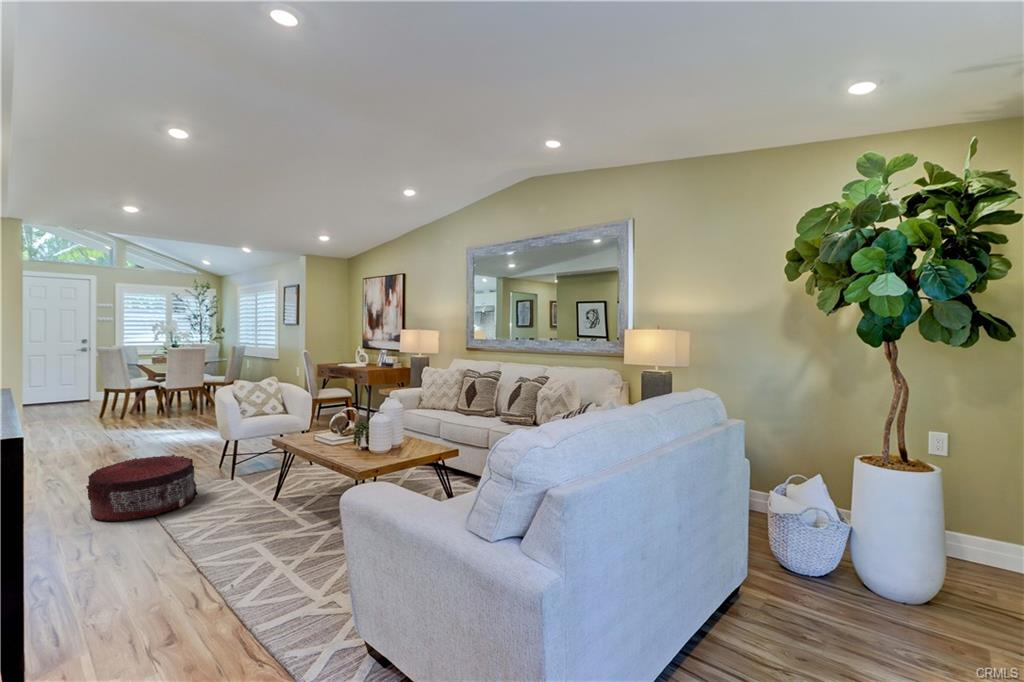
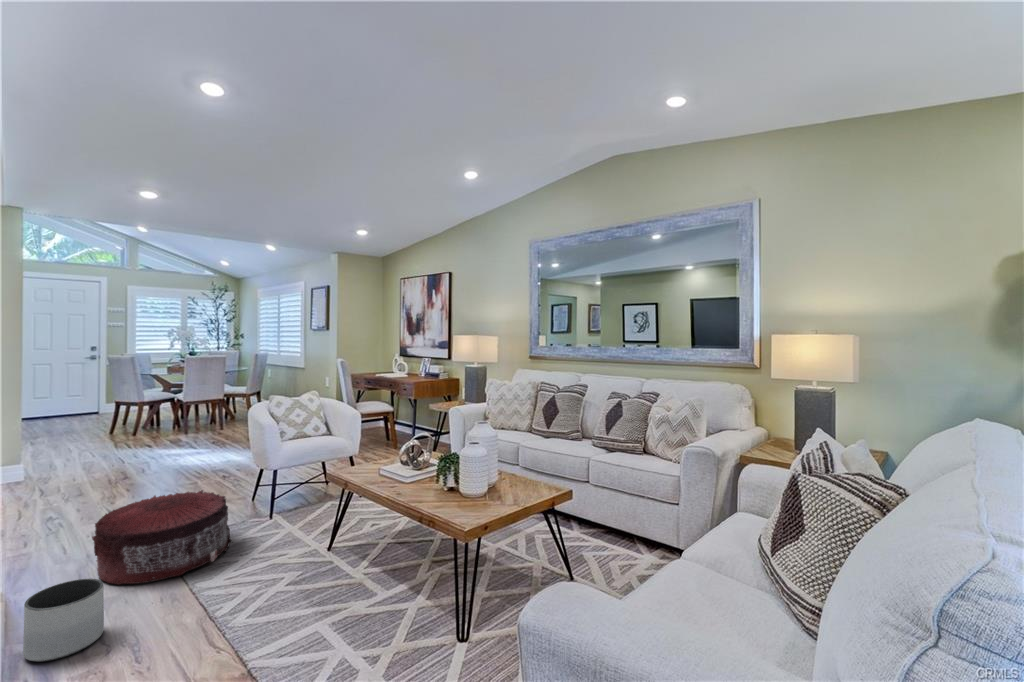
planter: none [39,509,96,563] -> present [23,579,104,662]

